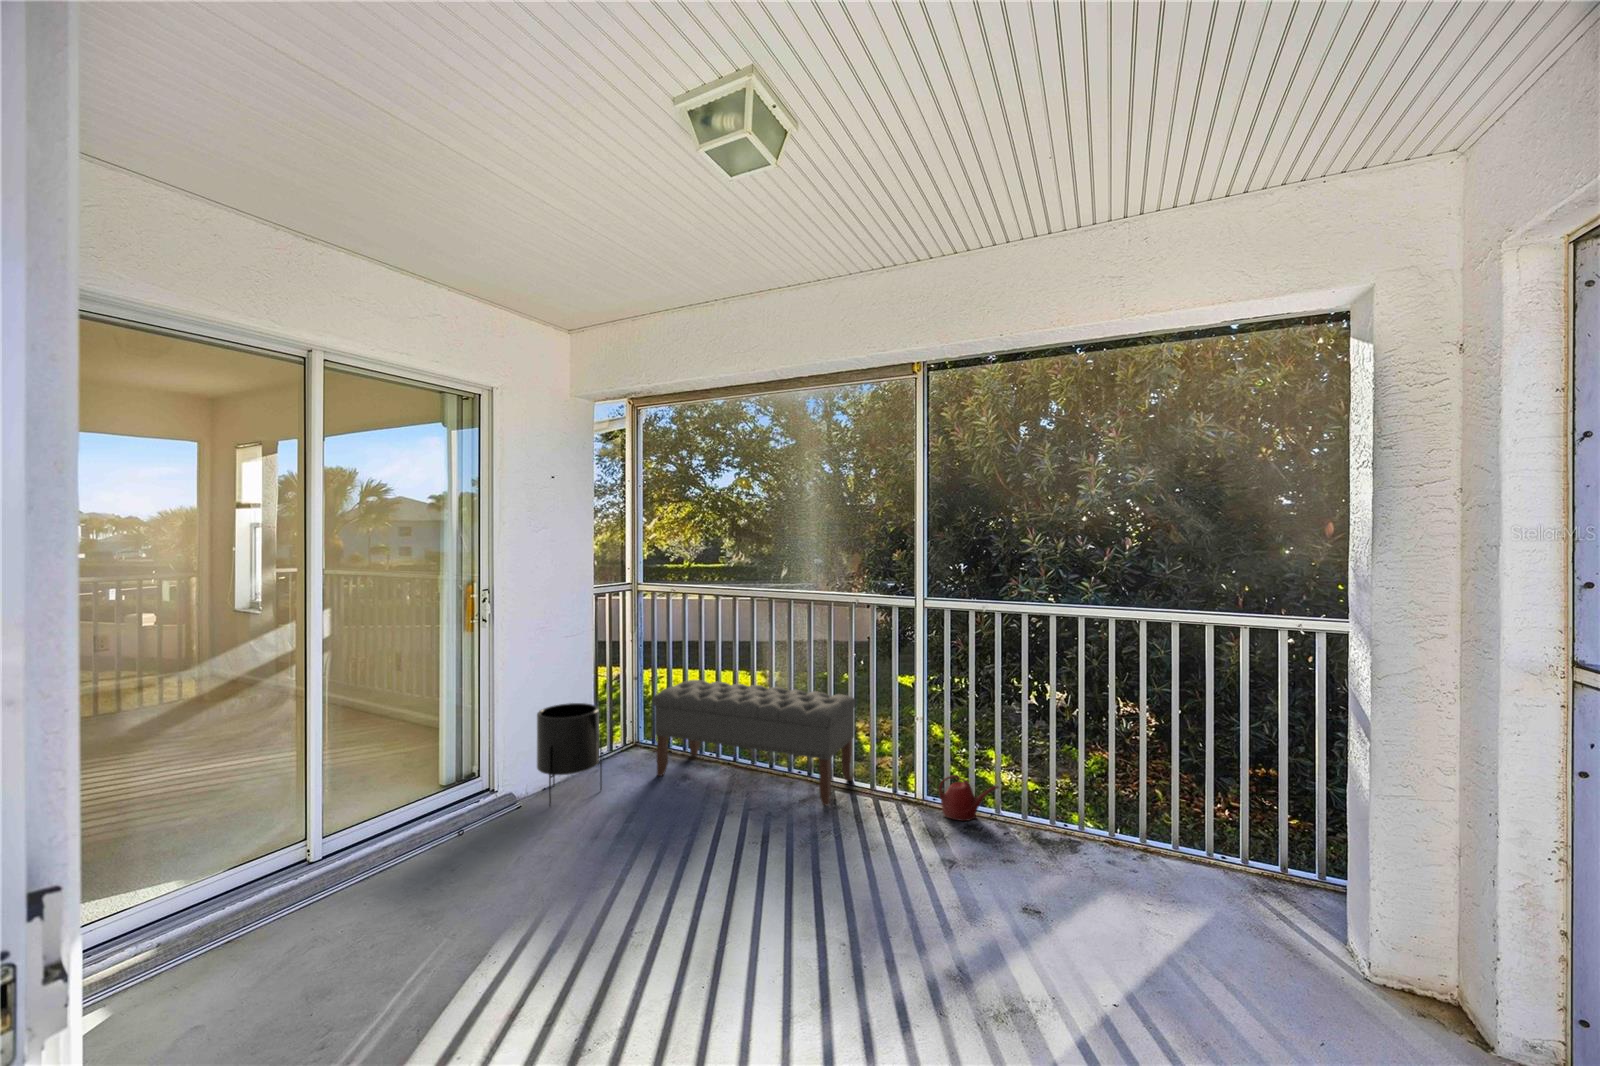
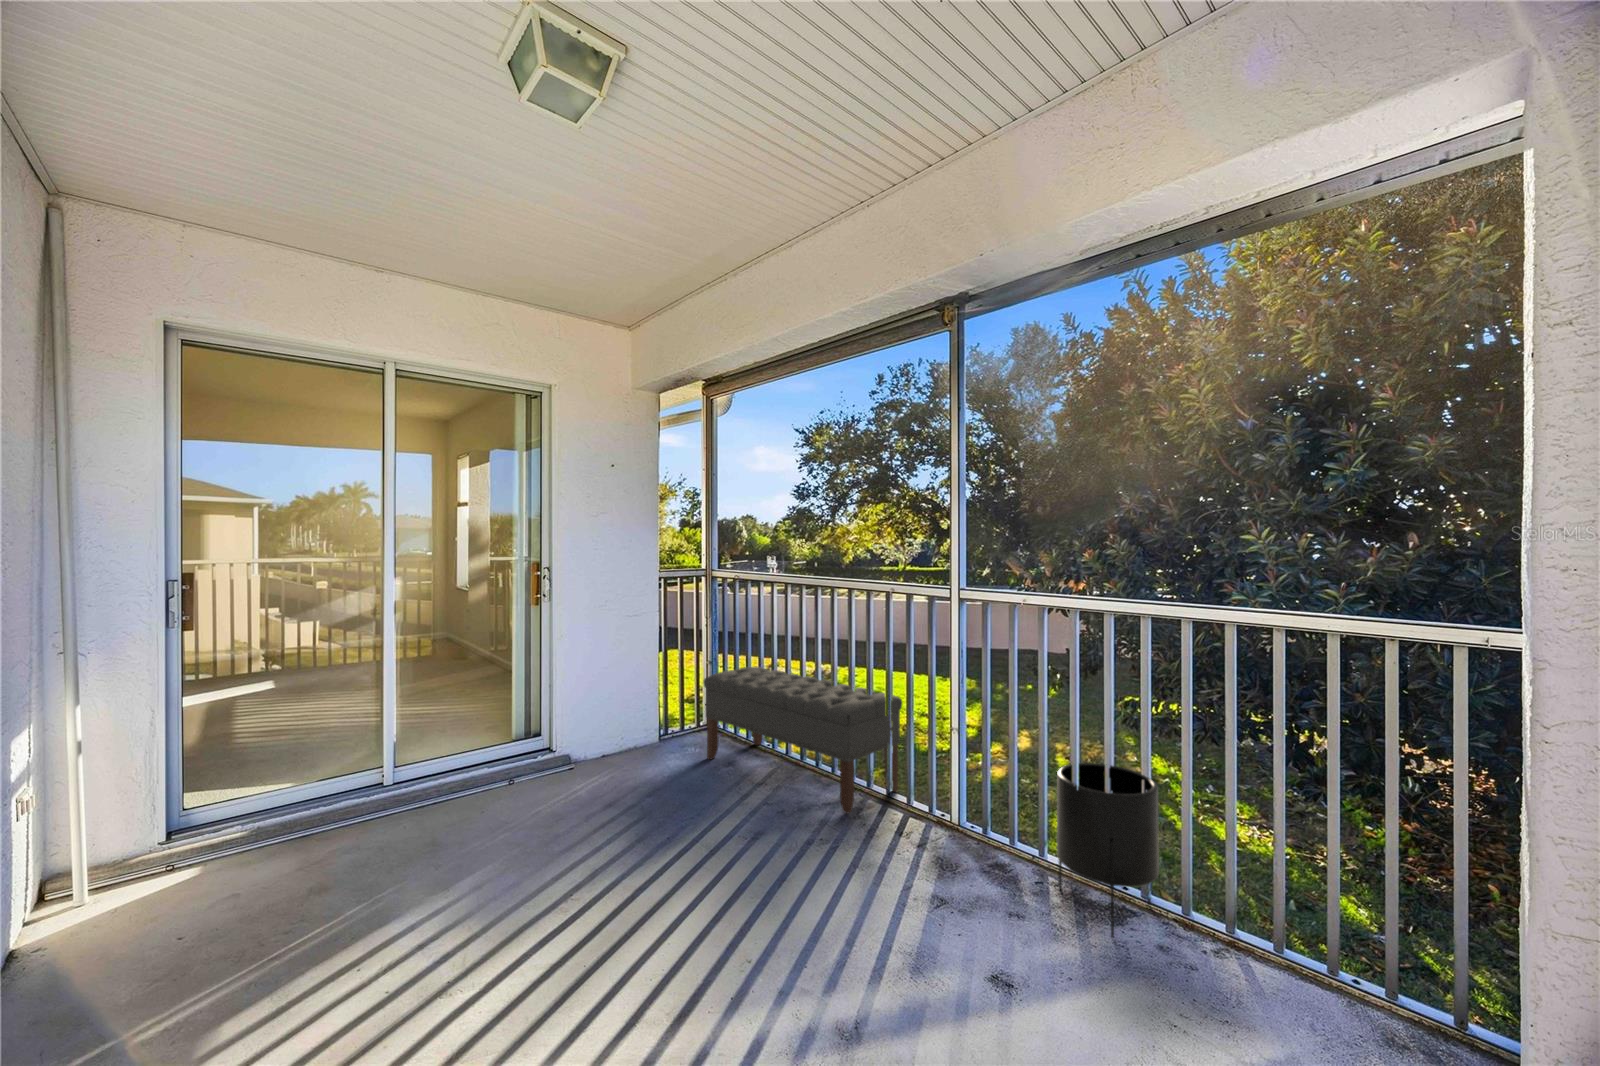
planter: present [537,703,602,806] -> present [1057,763,1159,938]
watering can: present [939,775,998,821] -> none [971,800,1042,859]

